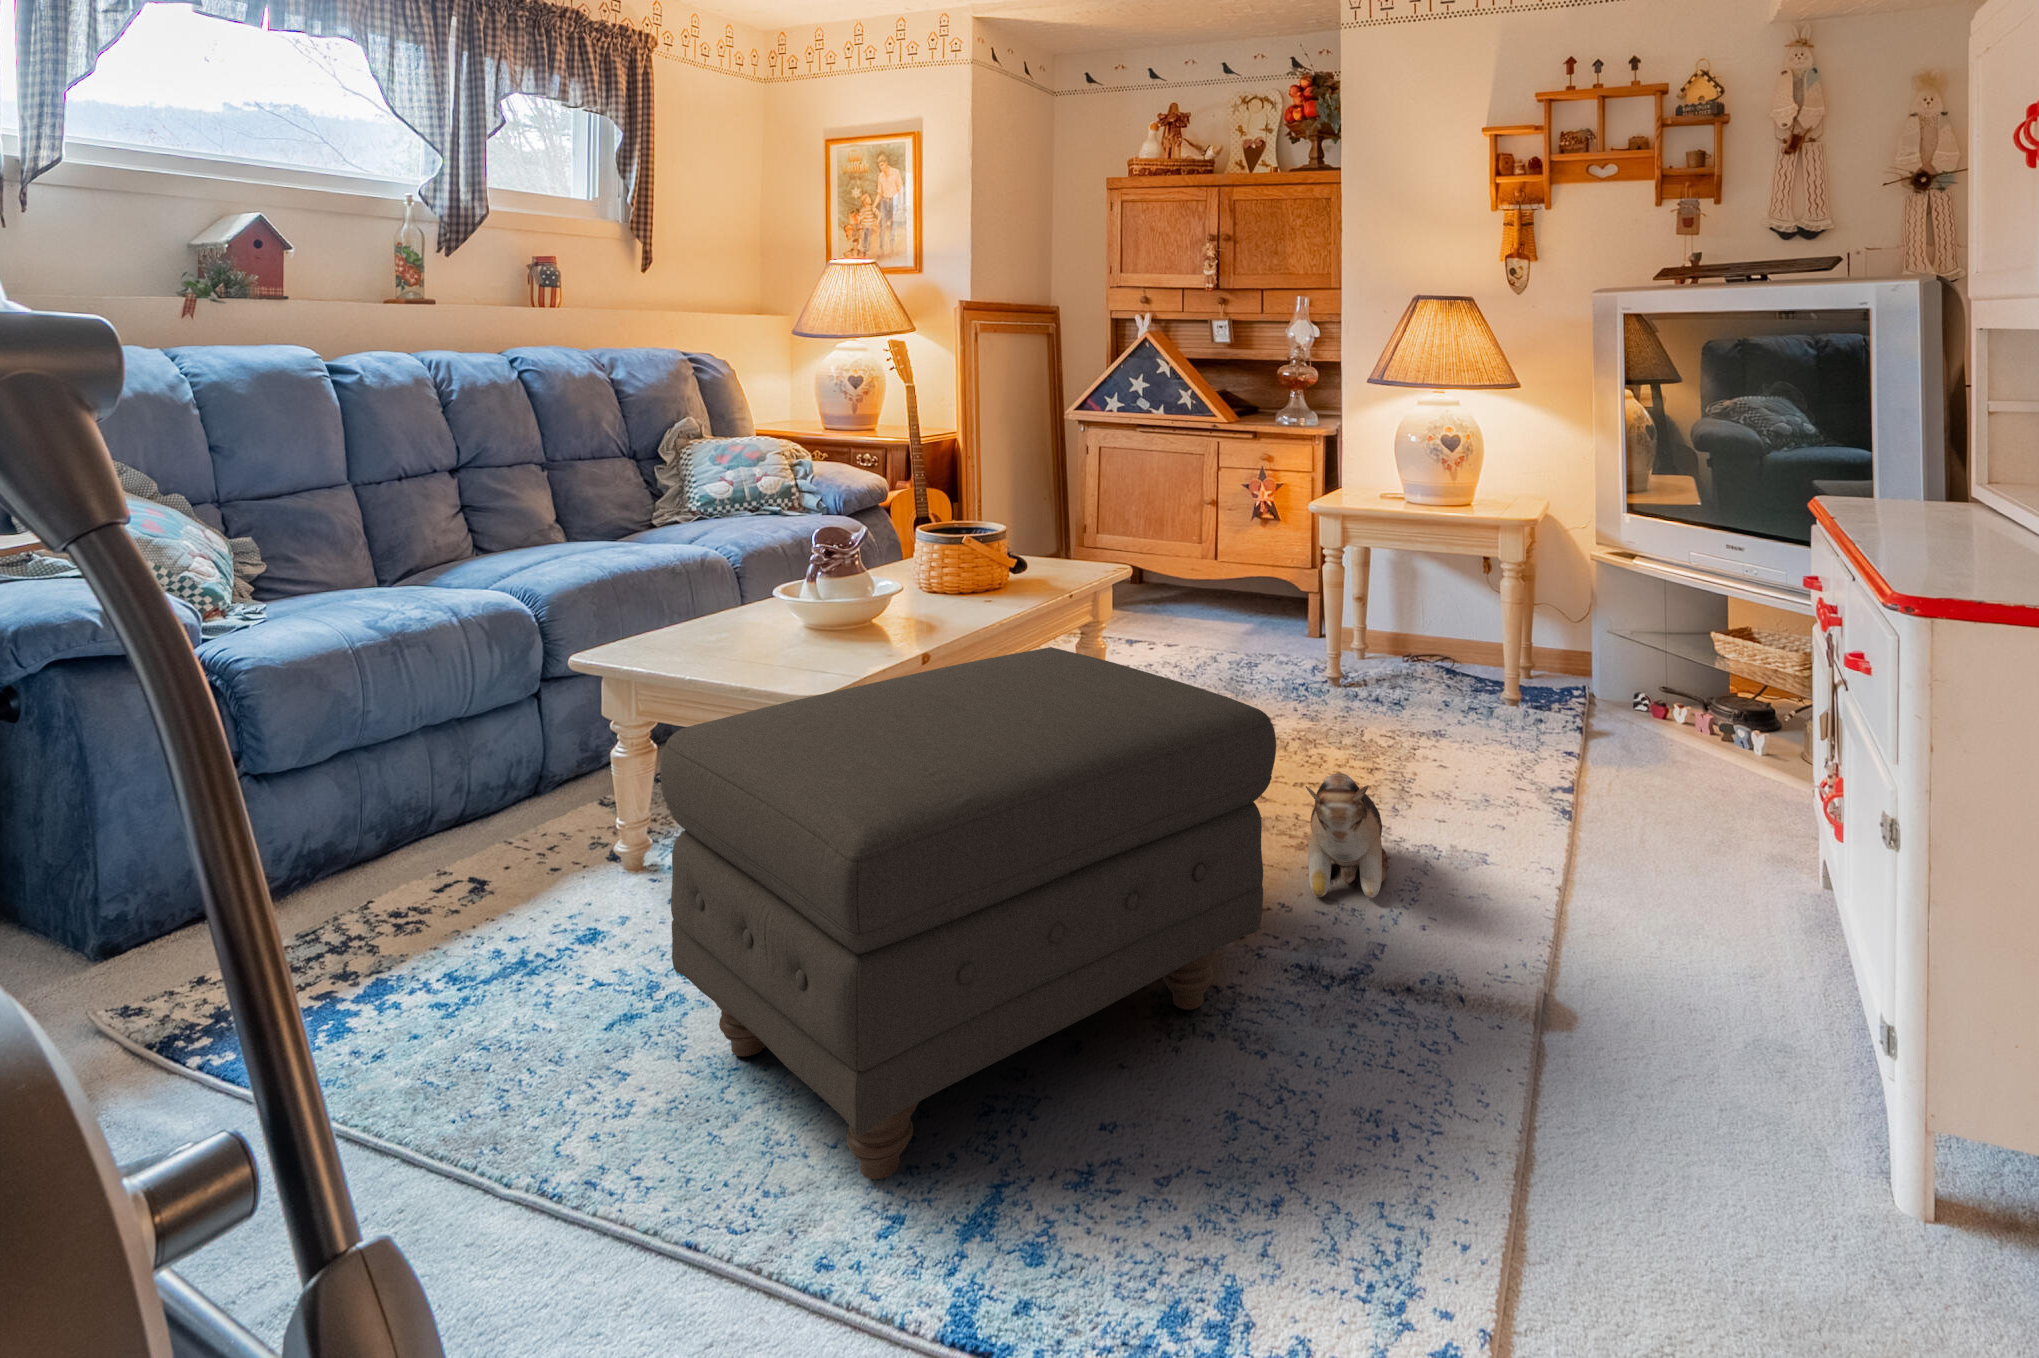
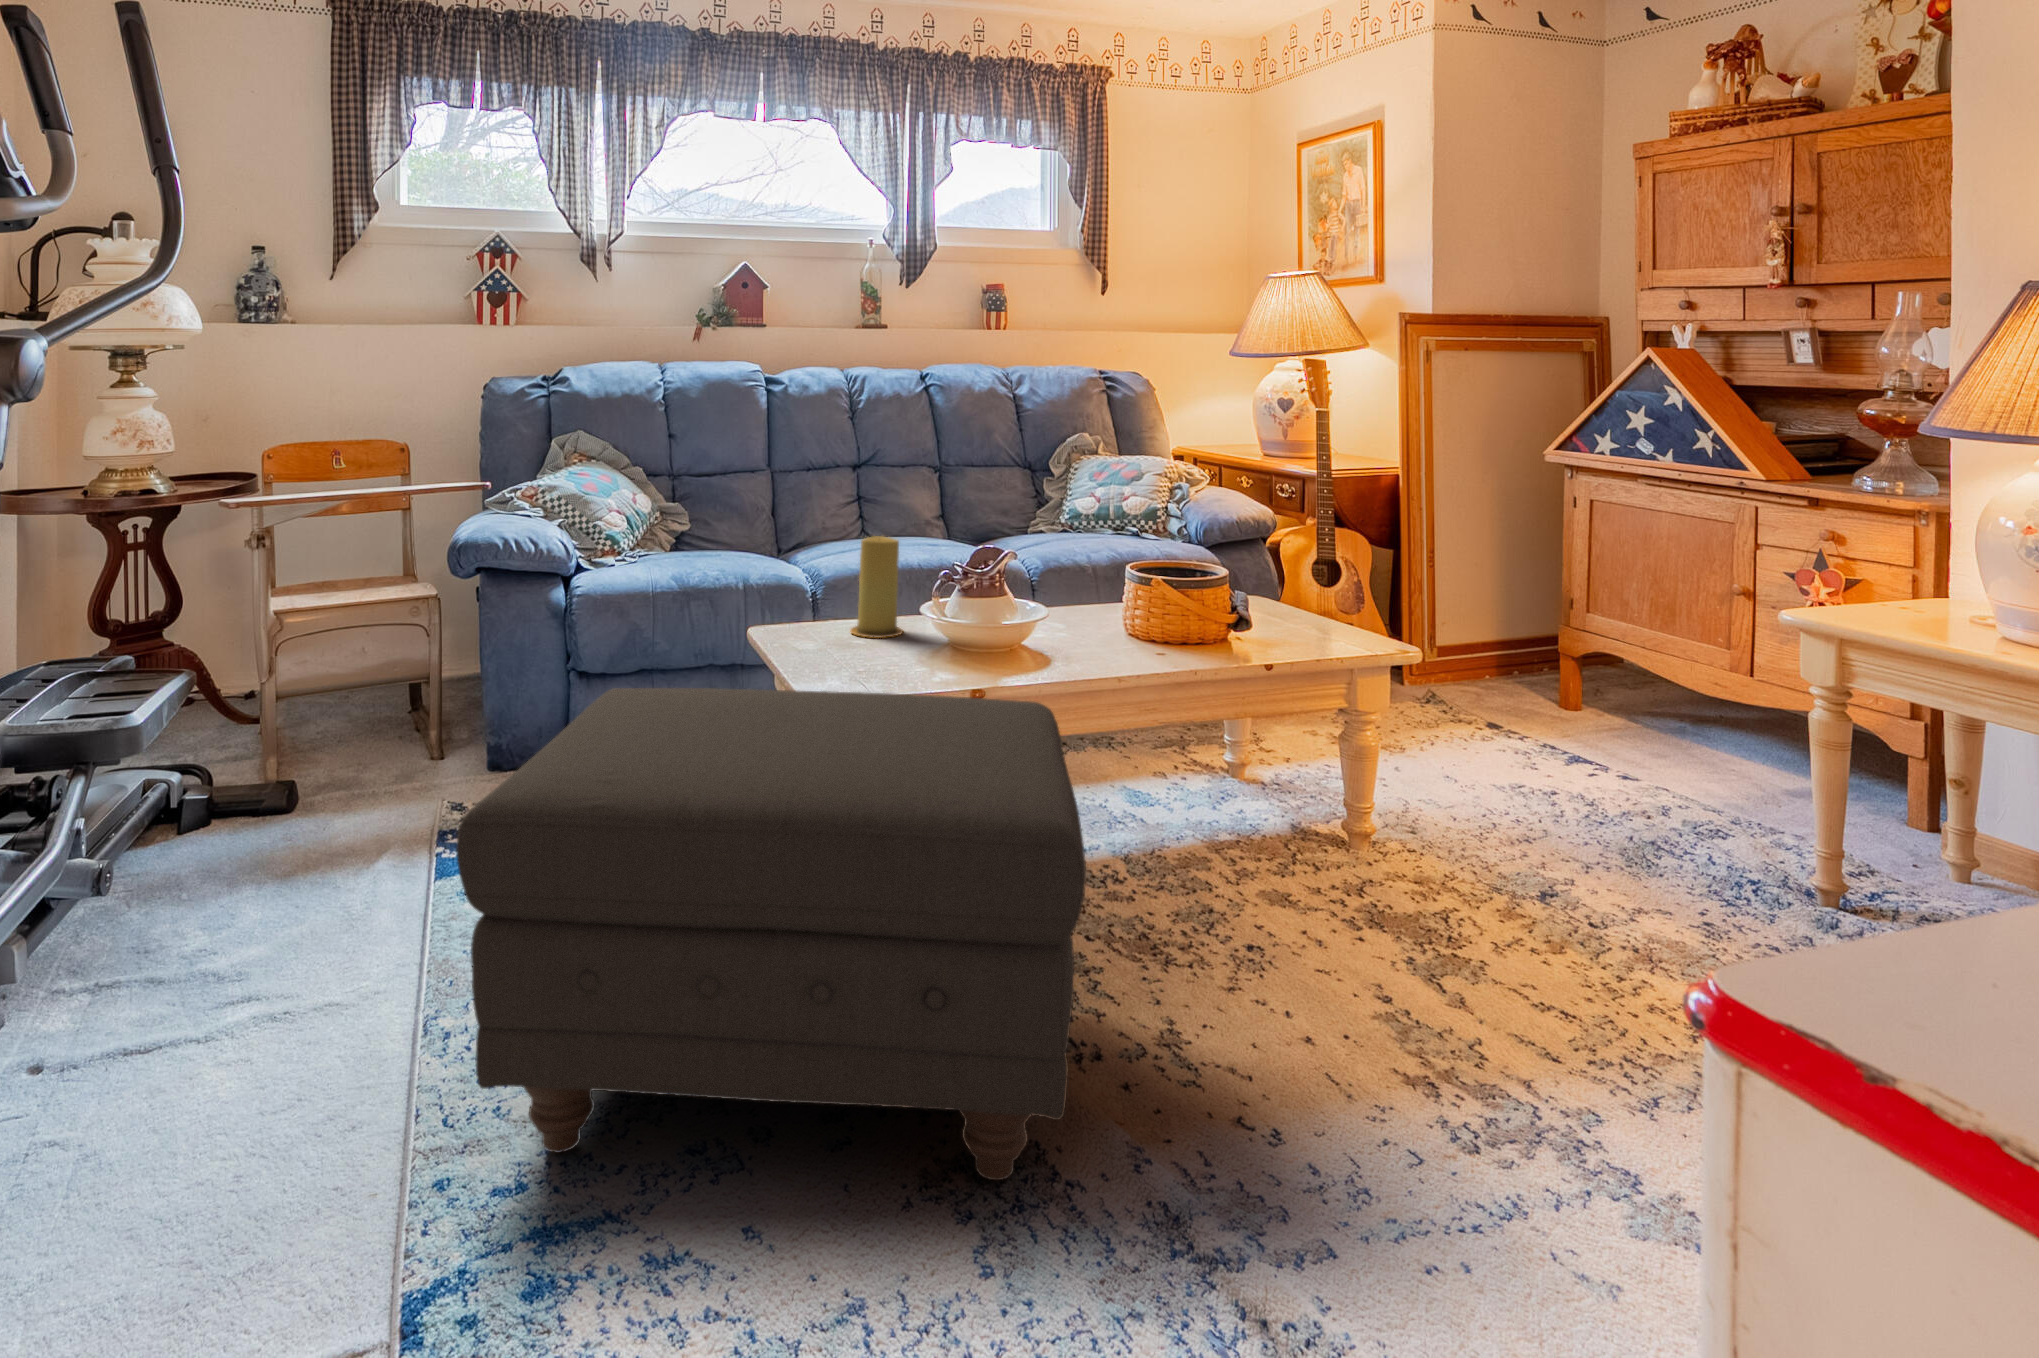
candle: none [706,534,765,640] -> present [850,536,903,638]
plush toy: present [1306,772,1388,898] -> none [1273,973,1526,1188]

